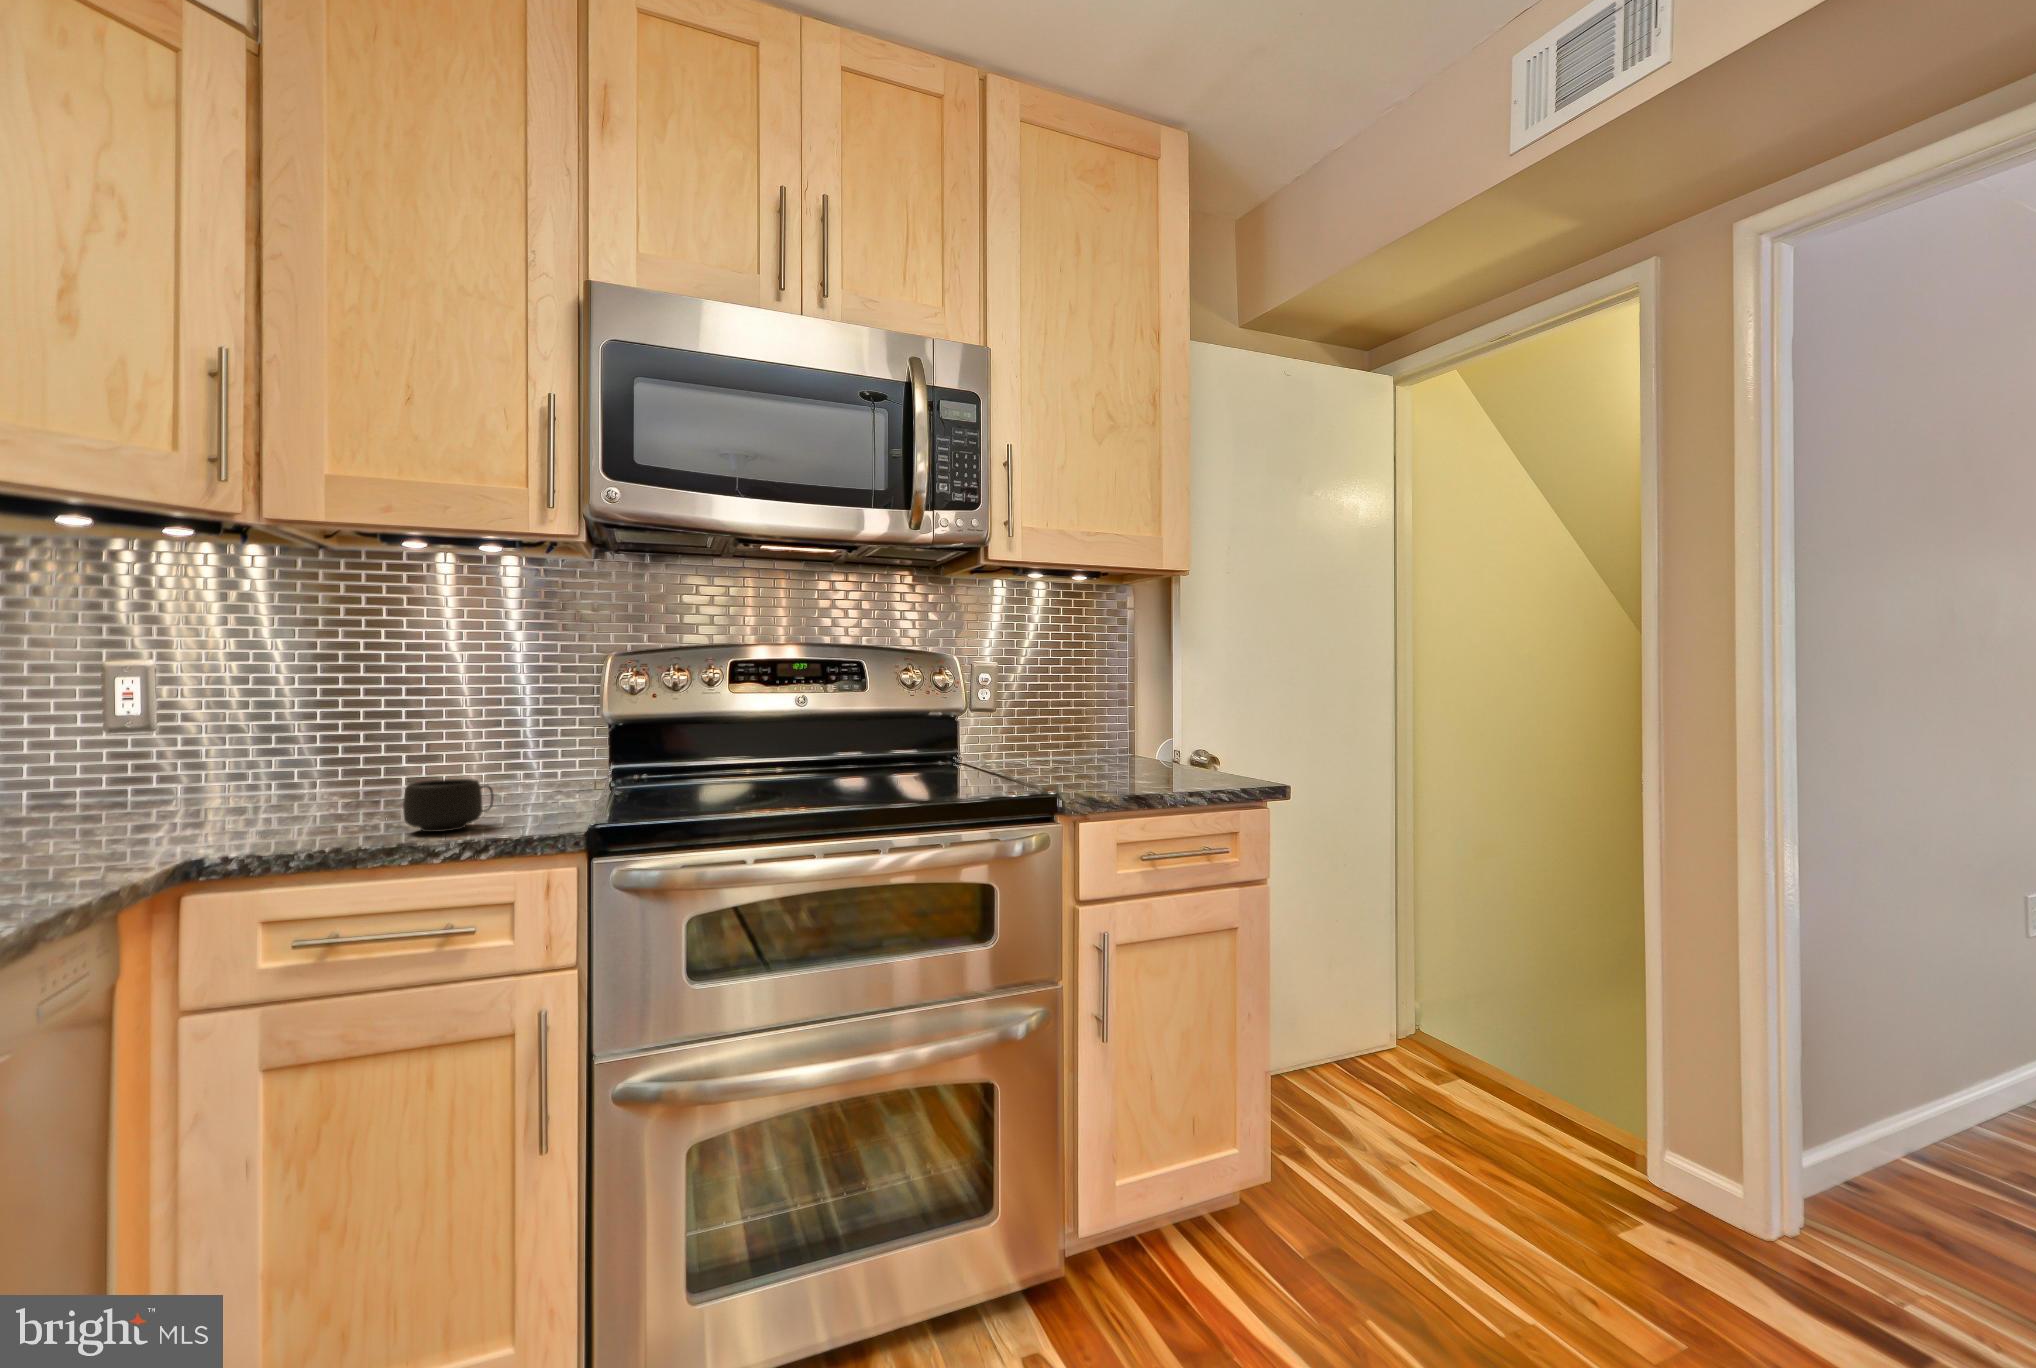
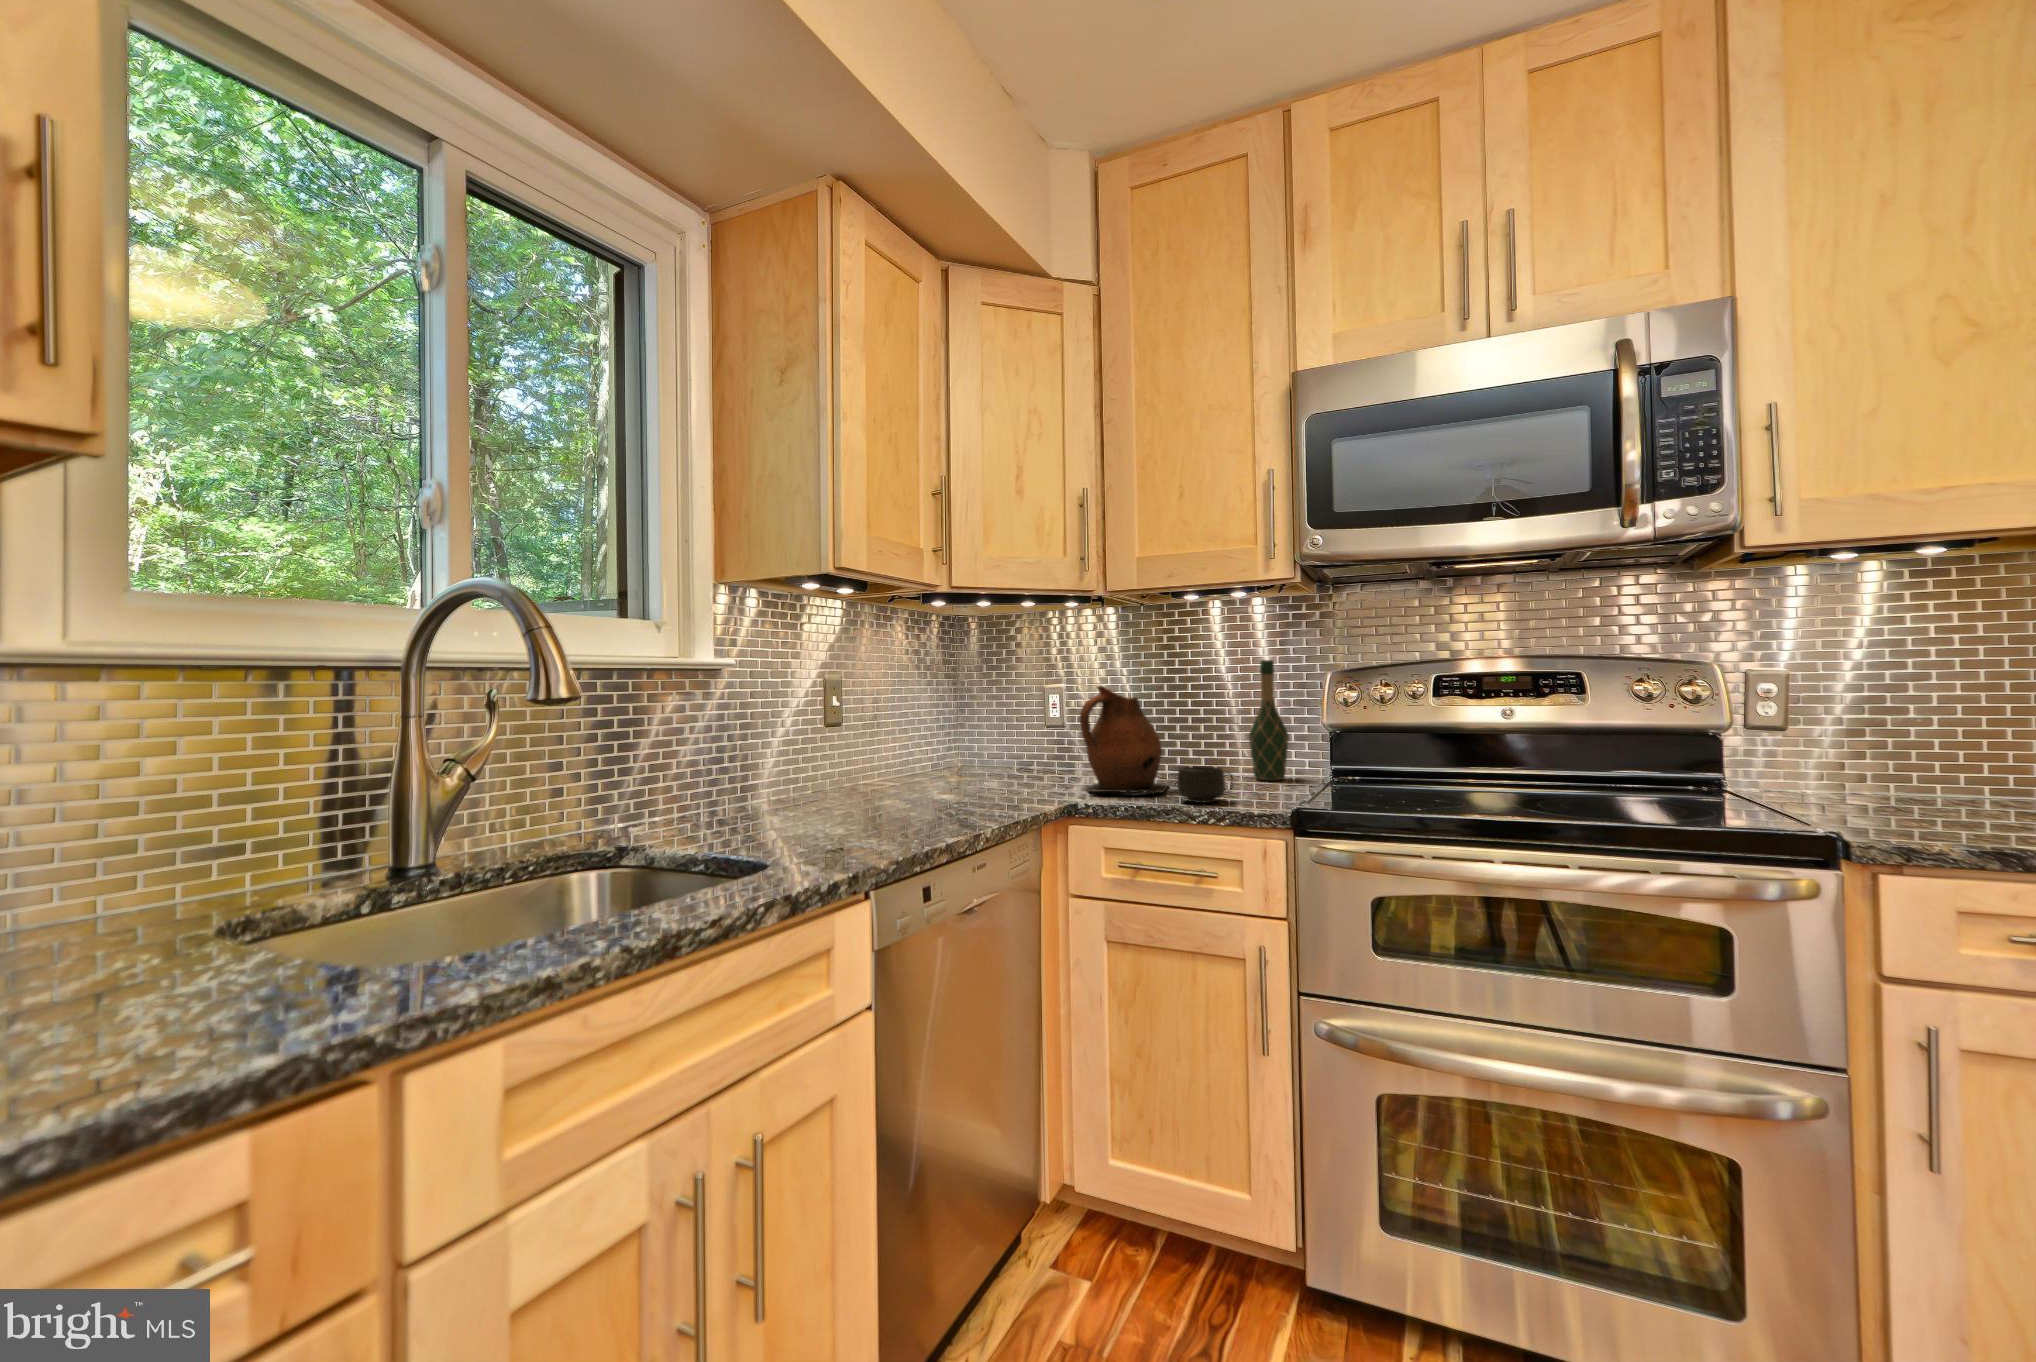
wine bottle: none [500,637,557,791] -> present [1249,660,1289,780]
ceramic pitcher: none [205,664,376,835] -> present [1080,686,1169,794]

